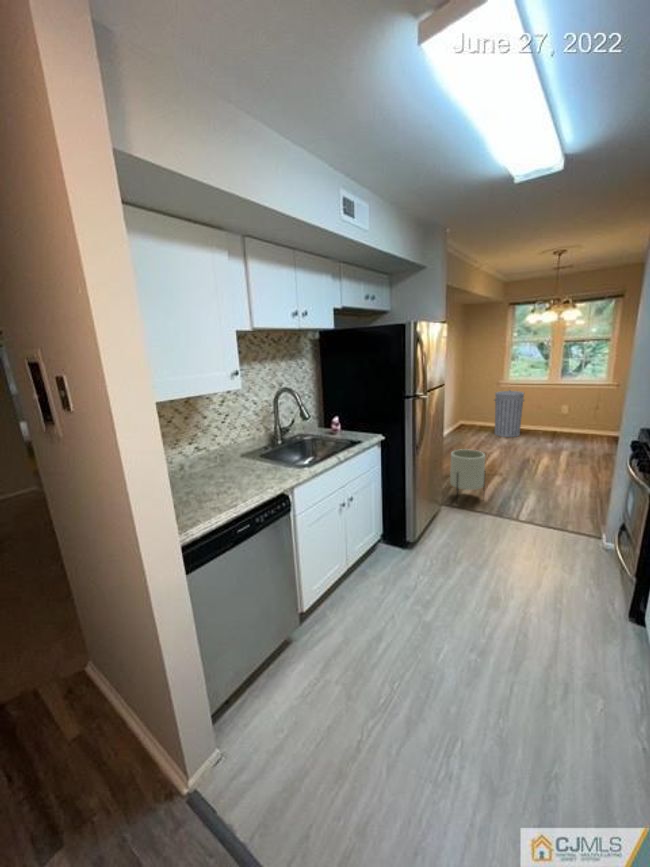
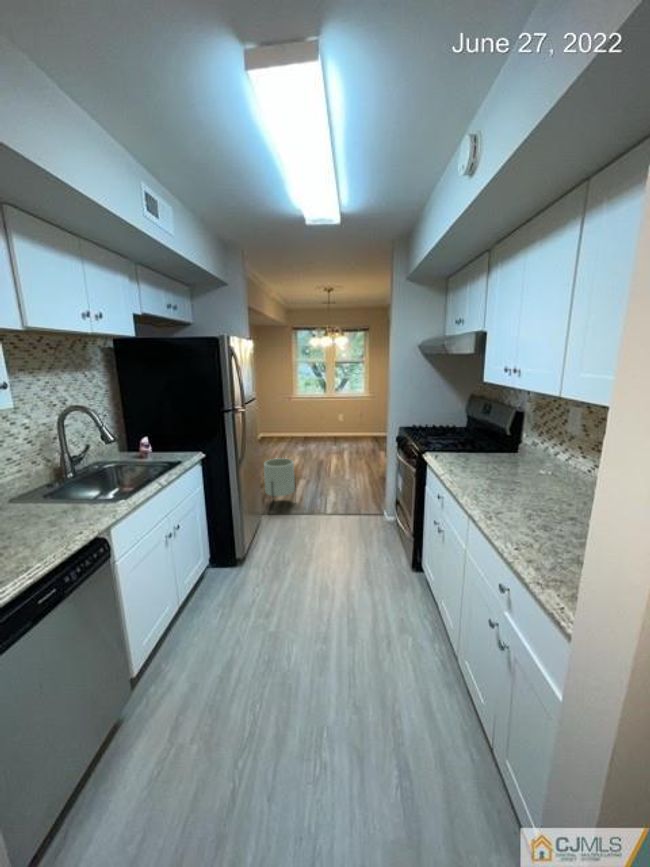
trash can: present [494,390,524,437] -> none [288,403,313,444]

